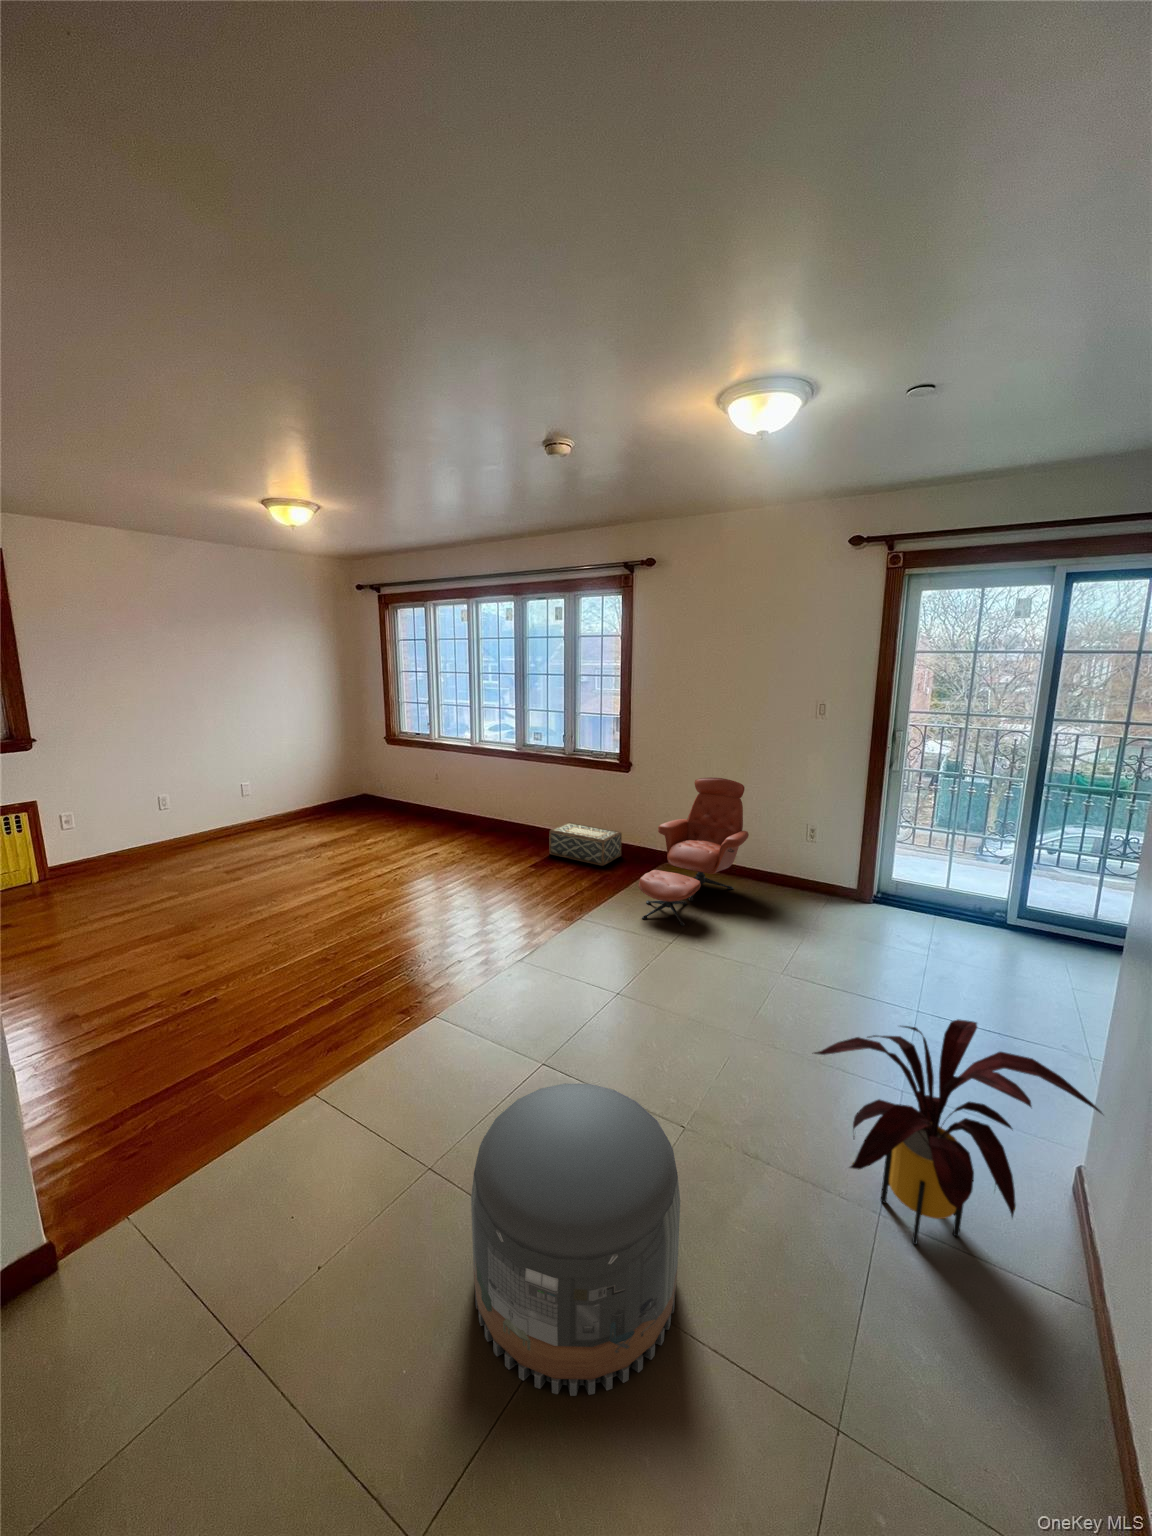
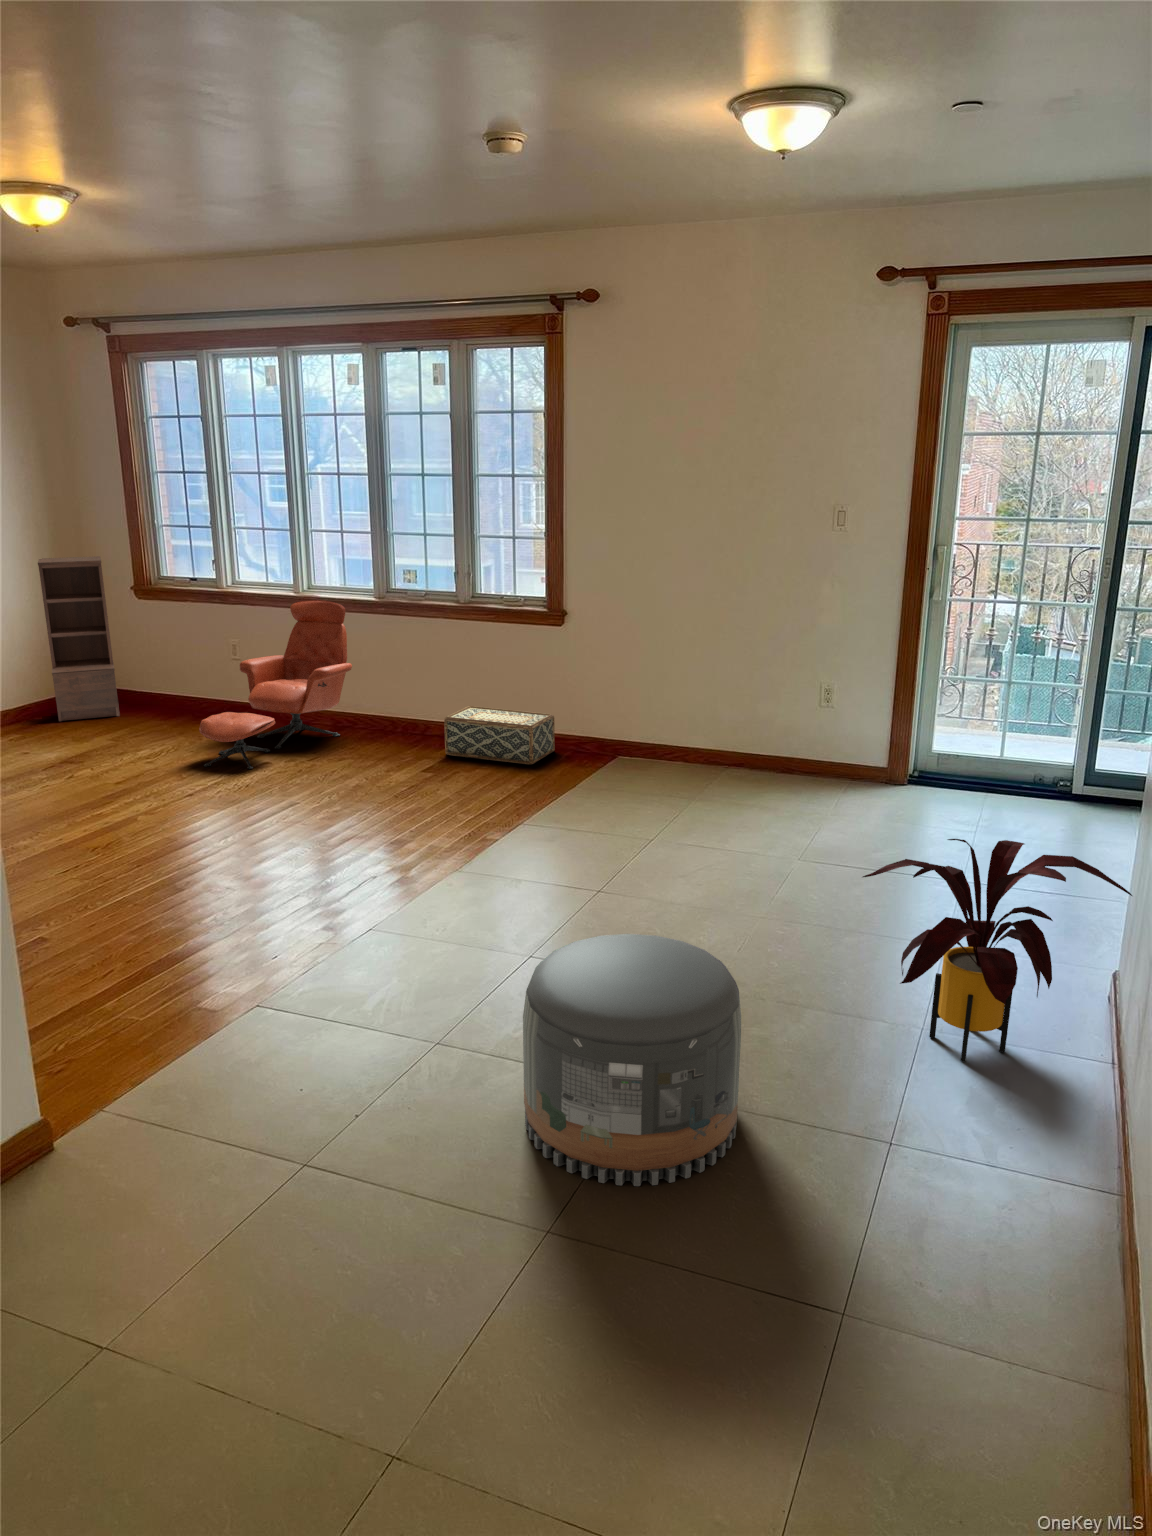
bookshelf: none [329,720,373,816] -> present [38,556,120,721]
armchair: present [638,778,749,926] -> present [199,600,352,769]

